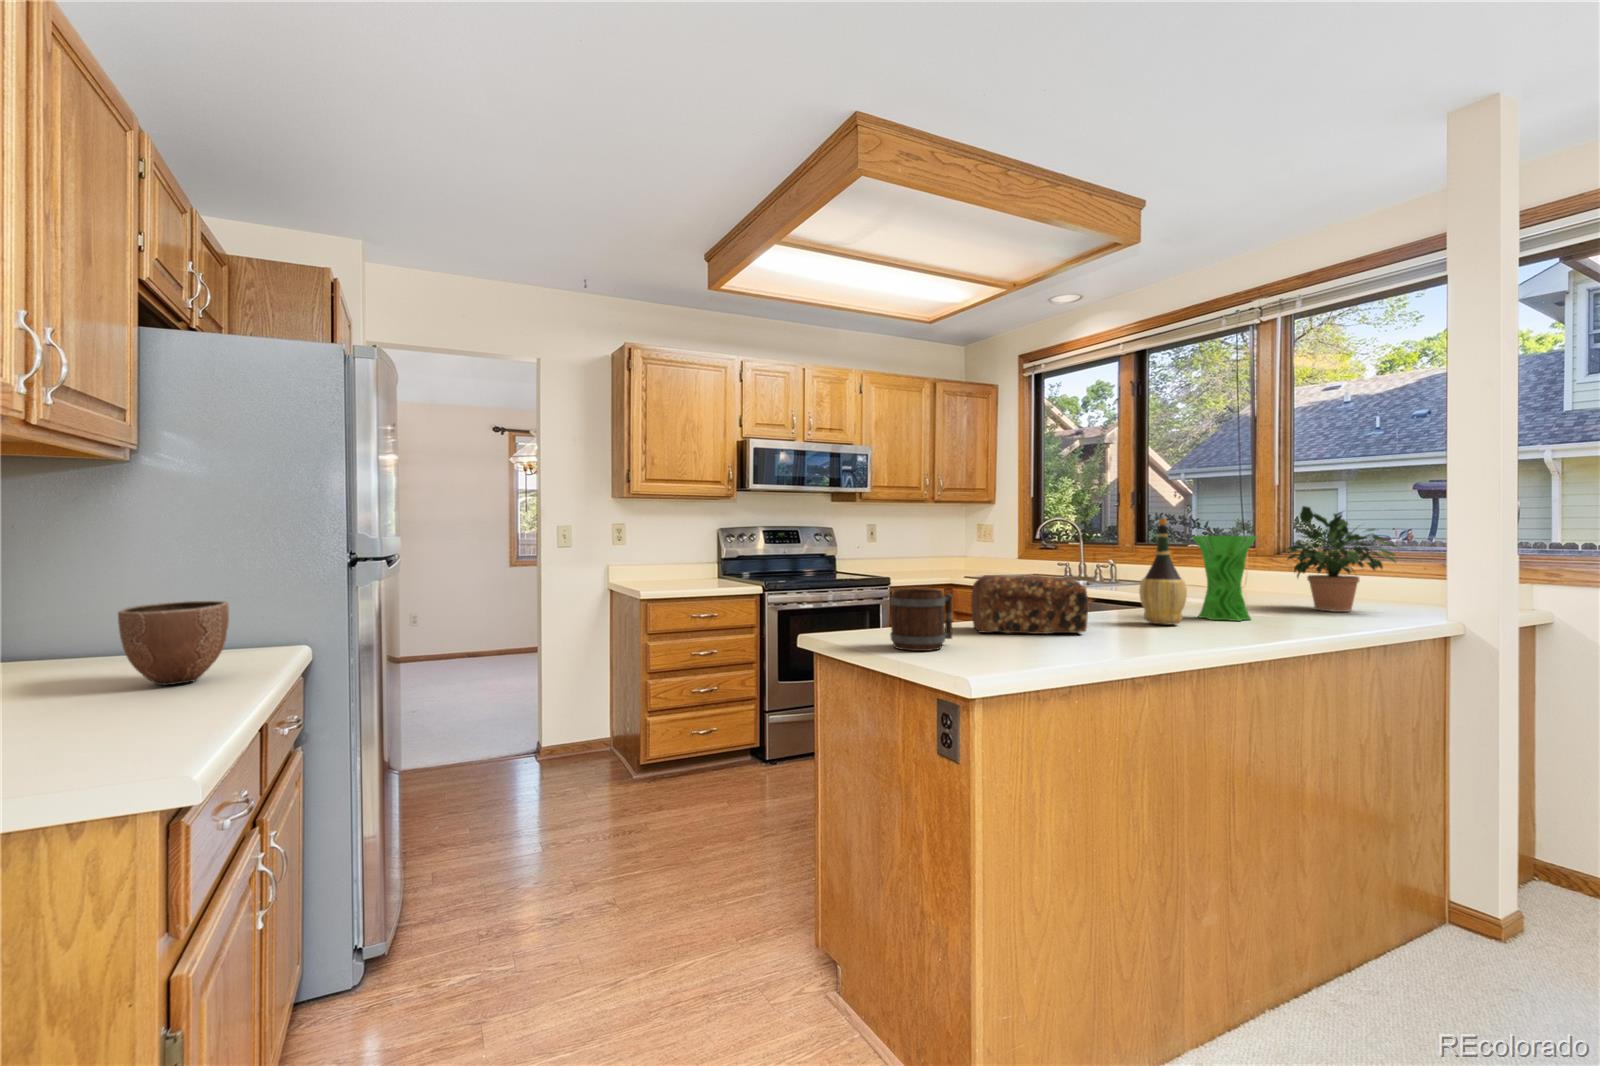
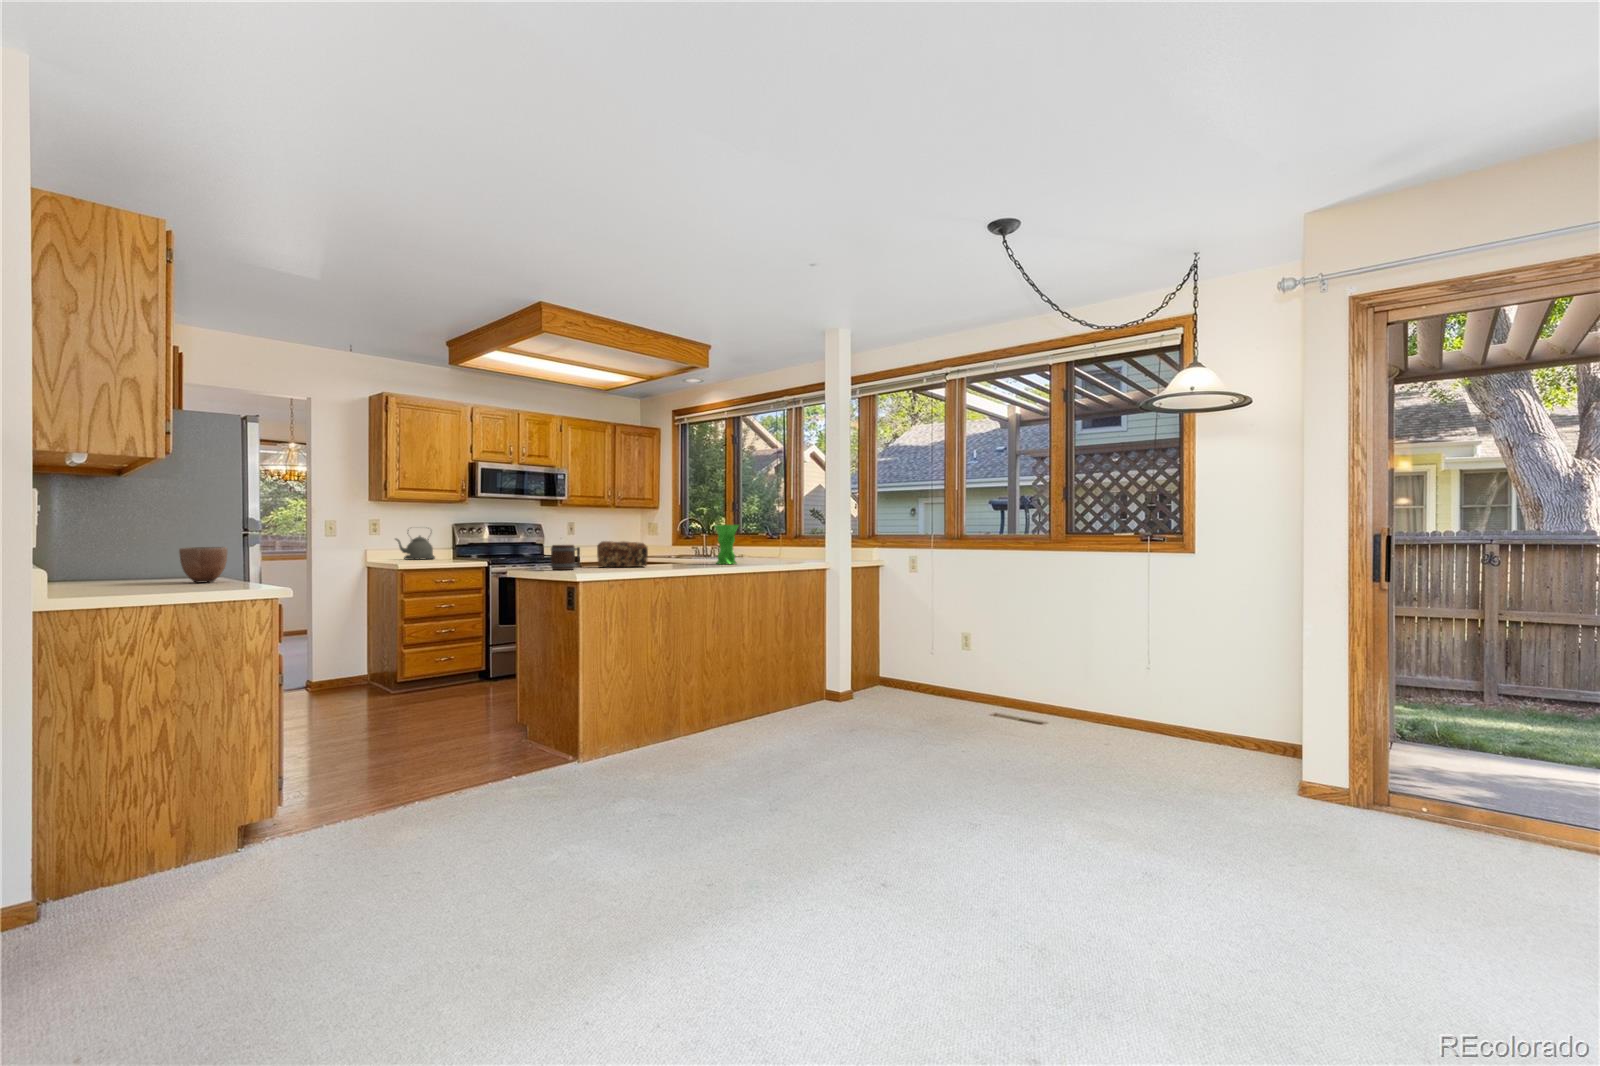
potted plant: present [1287,506,1397,612] -> none [764,511,817,562]
wine bottle: present [1139,519,1187,624] -> none [682,516,702,565]
kettle: none [643,534,695,580] -> present [395,530,435,560]

